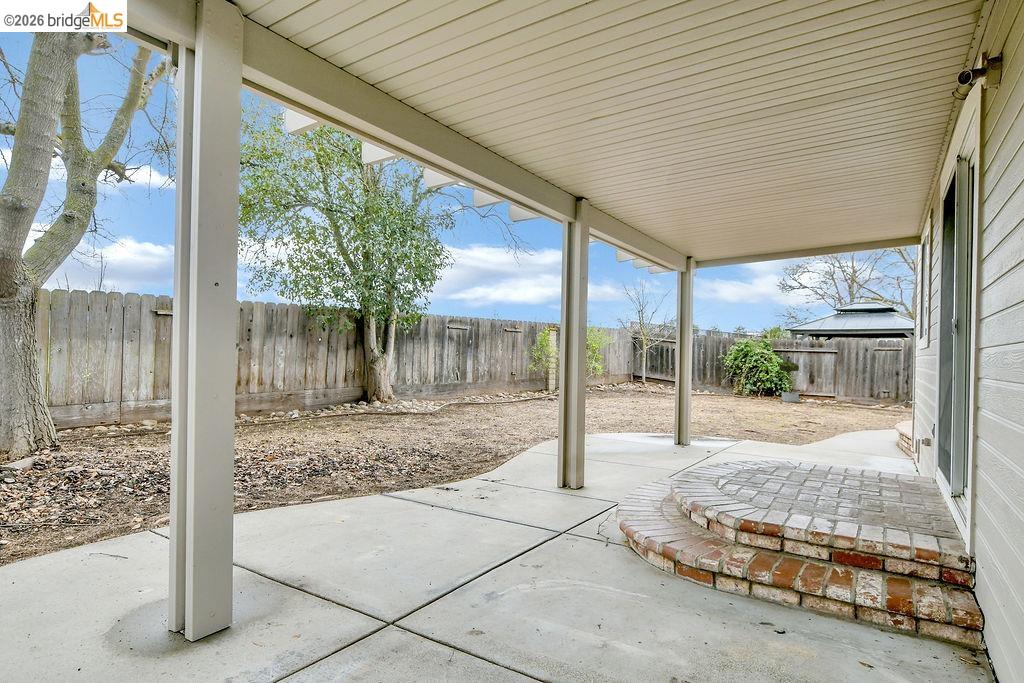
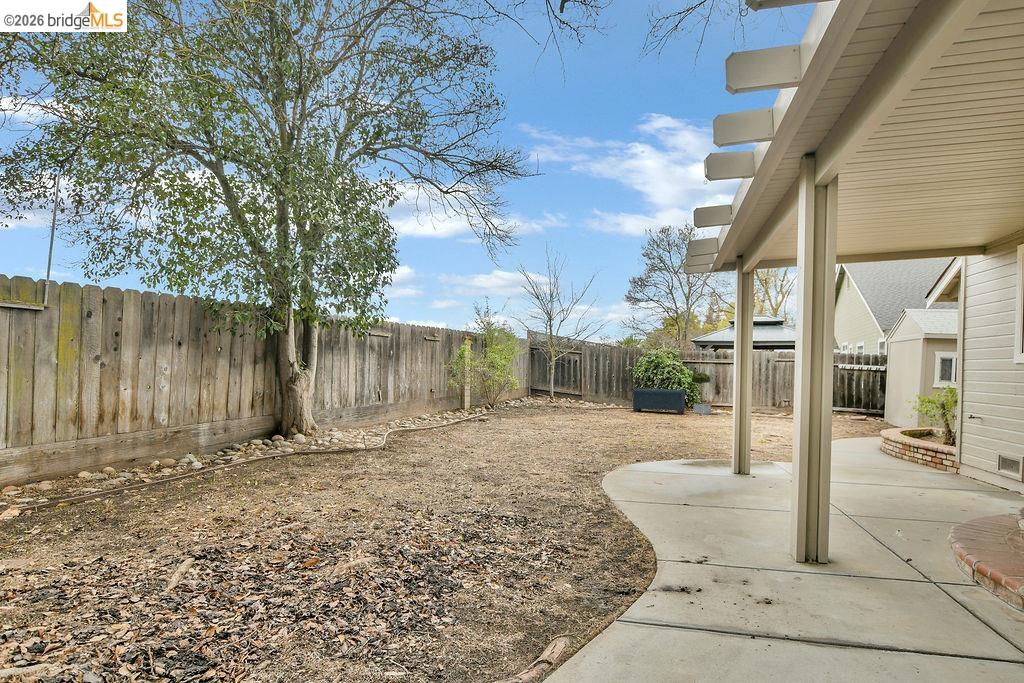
bench: none [717,376,771,401] -> present [633,389,685,414]

